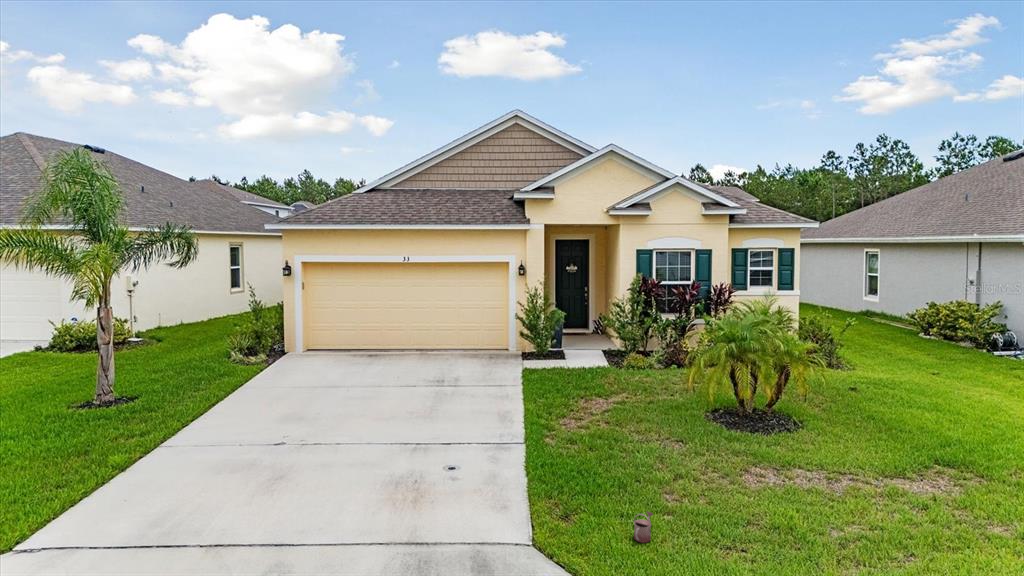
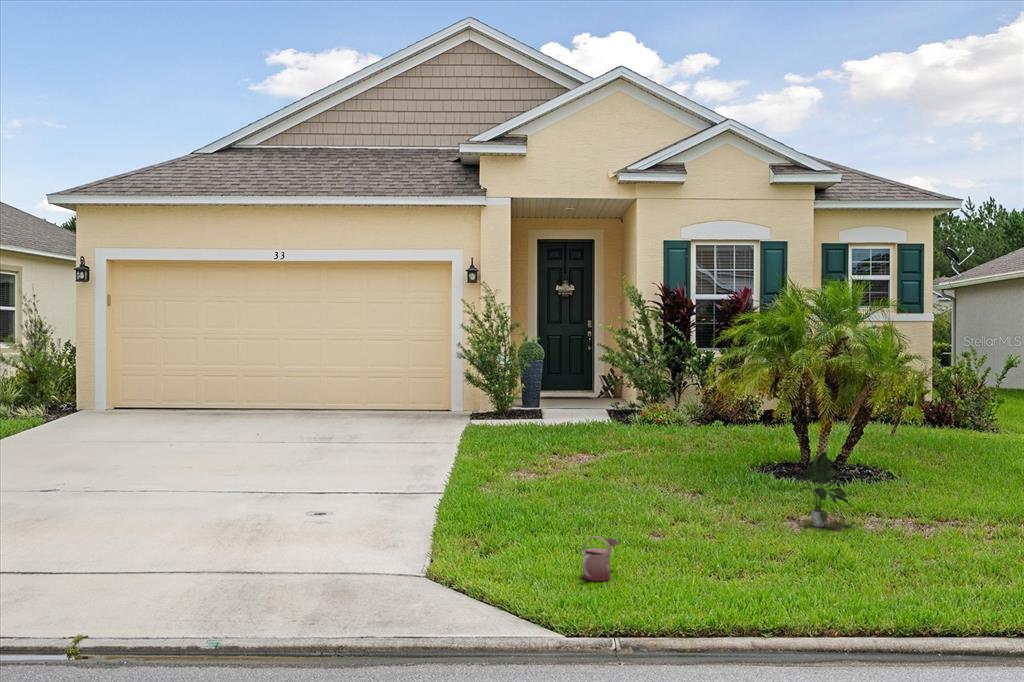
potted plant: none [746,435,783,480] -> present [793,452,850,527]

